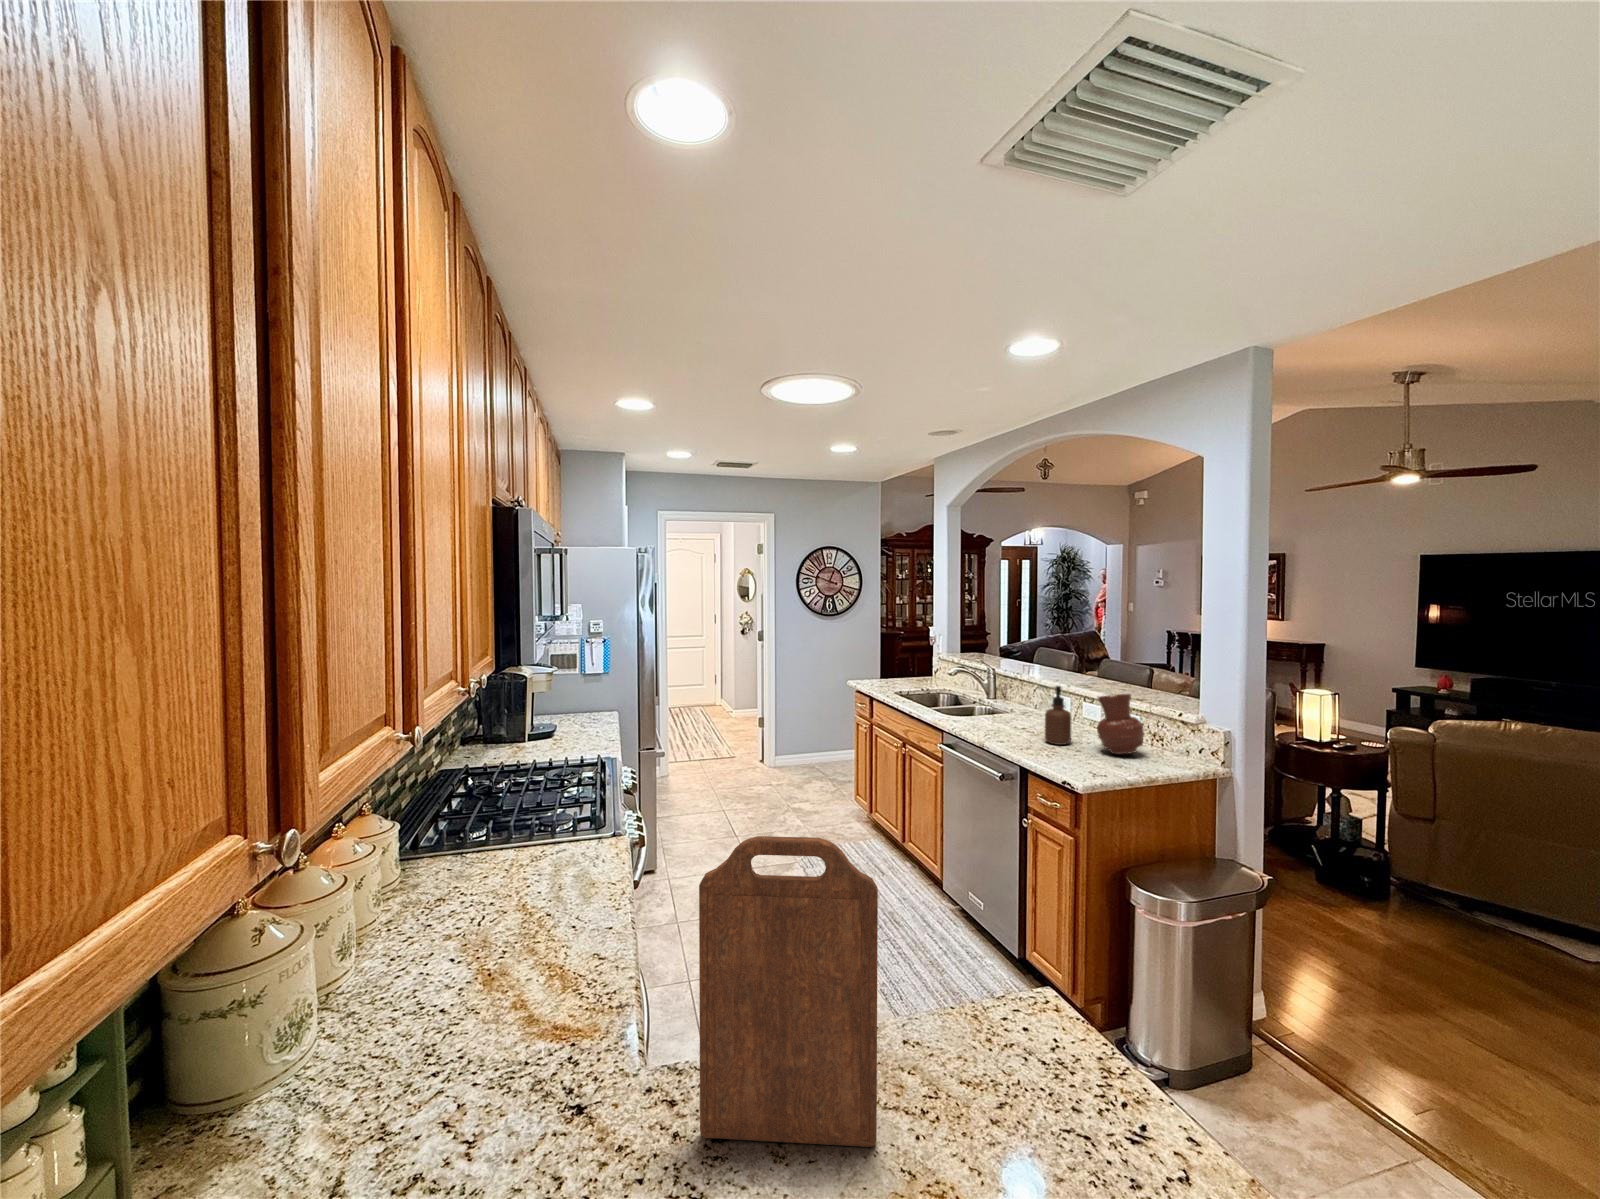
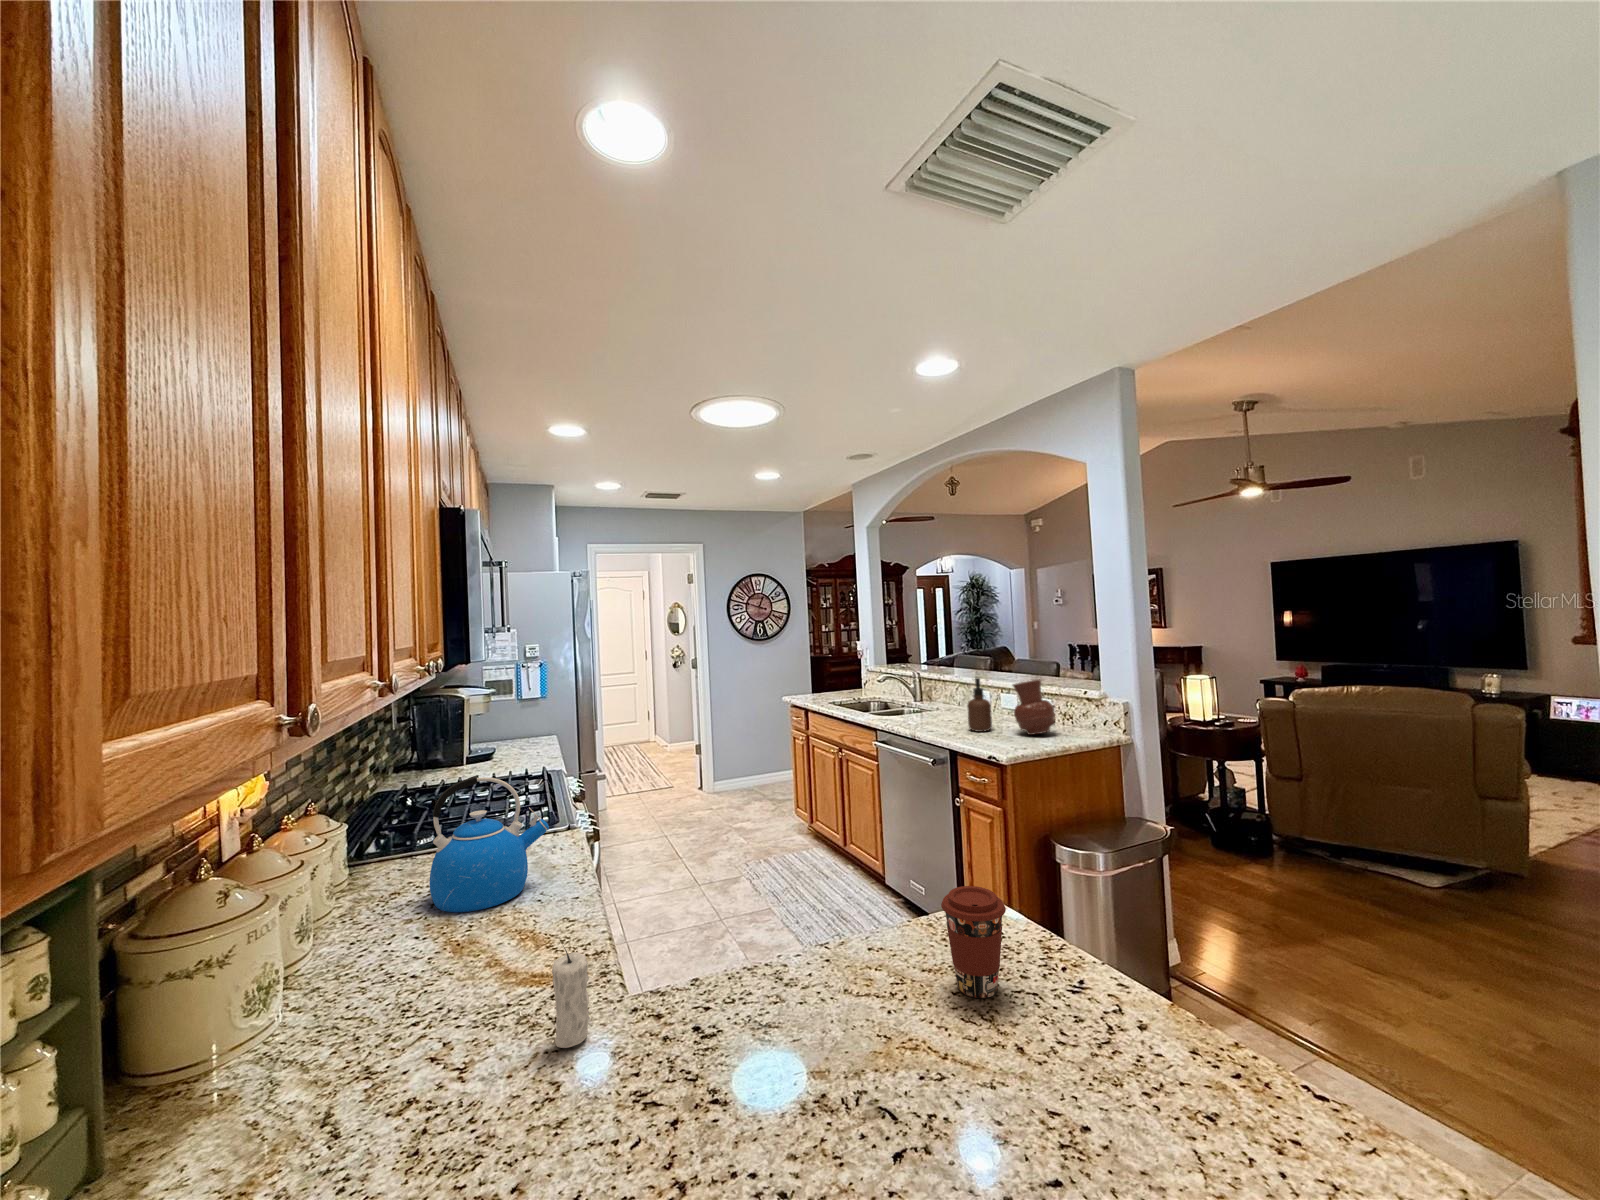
kettle: none [470,791,588,930] -> present [430,776,549,912]
cutting board: present [699,836,878,1147] -> none [679,741,853,1035]
coffee cup: none [985,1002,1059,1134] -> present [941,886,1006,998]
candle: none [563,1025,601,1134] -> present [552,946,590,1048]

